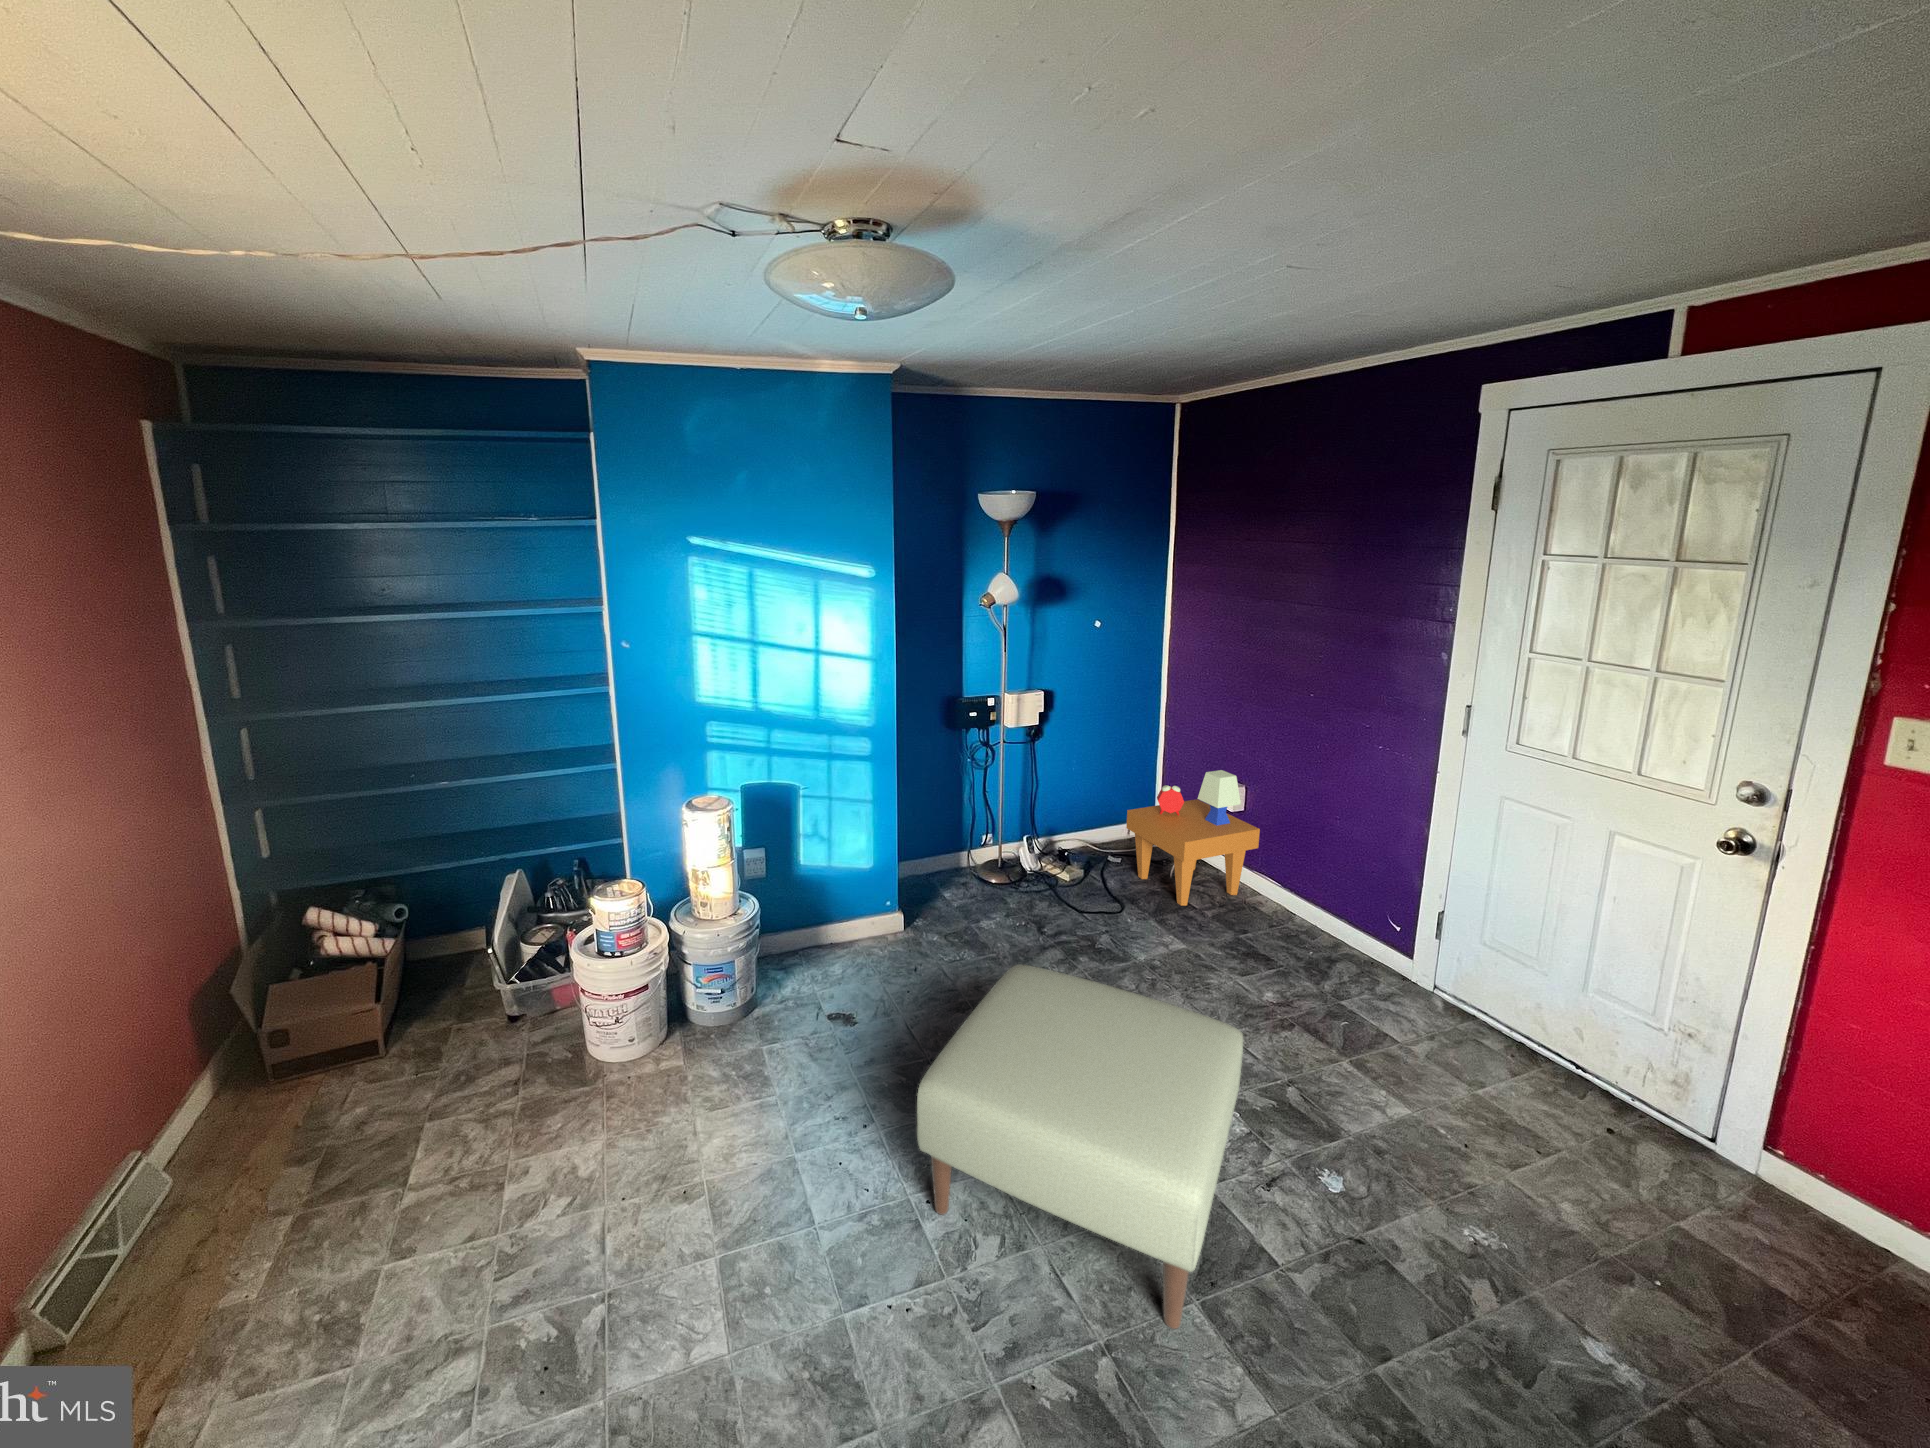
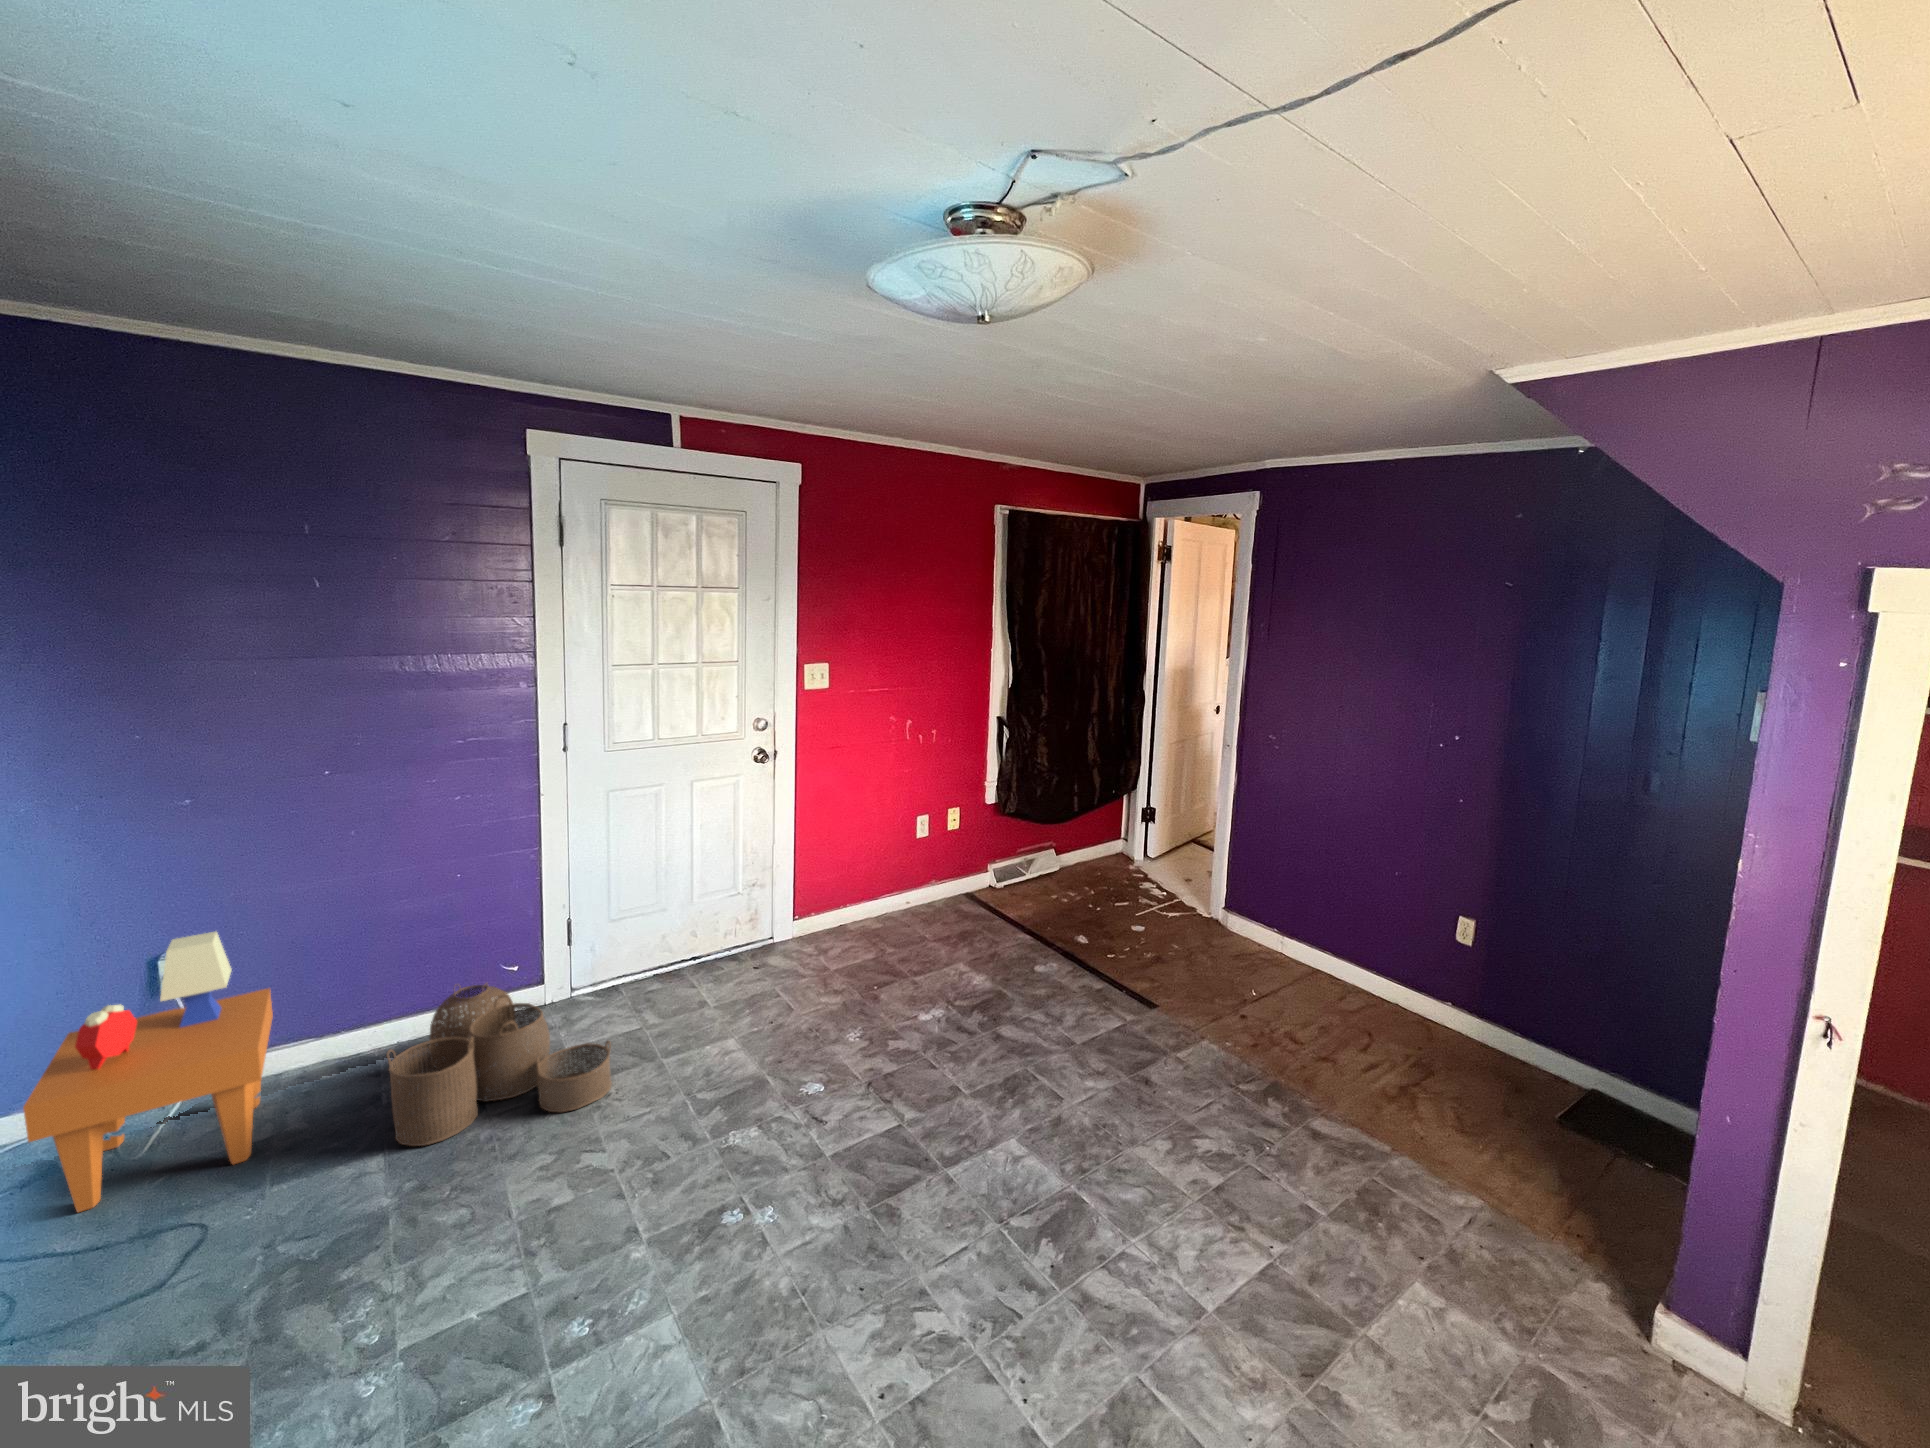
woven basket: none [1198,888,1364,1032] -> present [386,984,612,1146]
ottoman: present [917,964,1243,1329] -> none [620,1018,991,1386]

